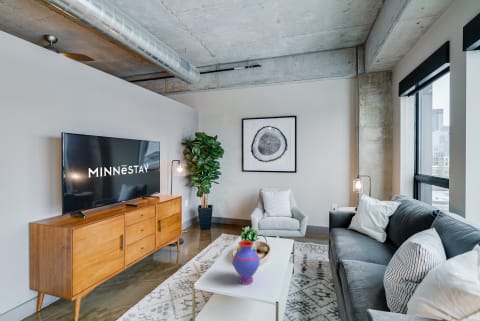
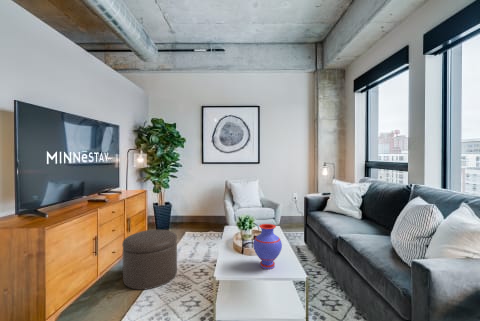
ottoman: none [151,231,196,282] -> present [122,230,177,290]

